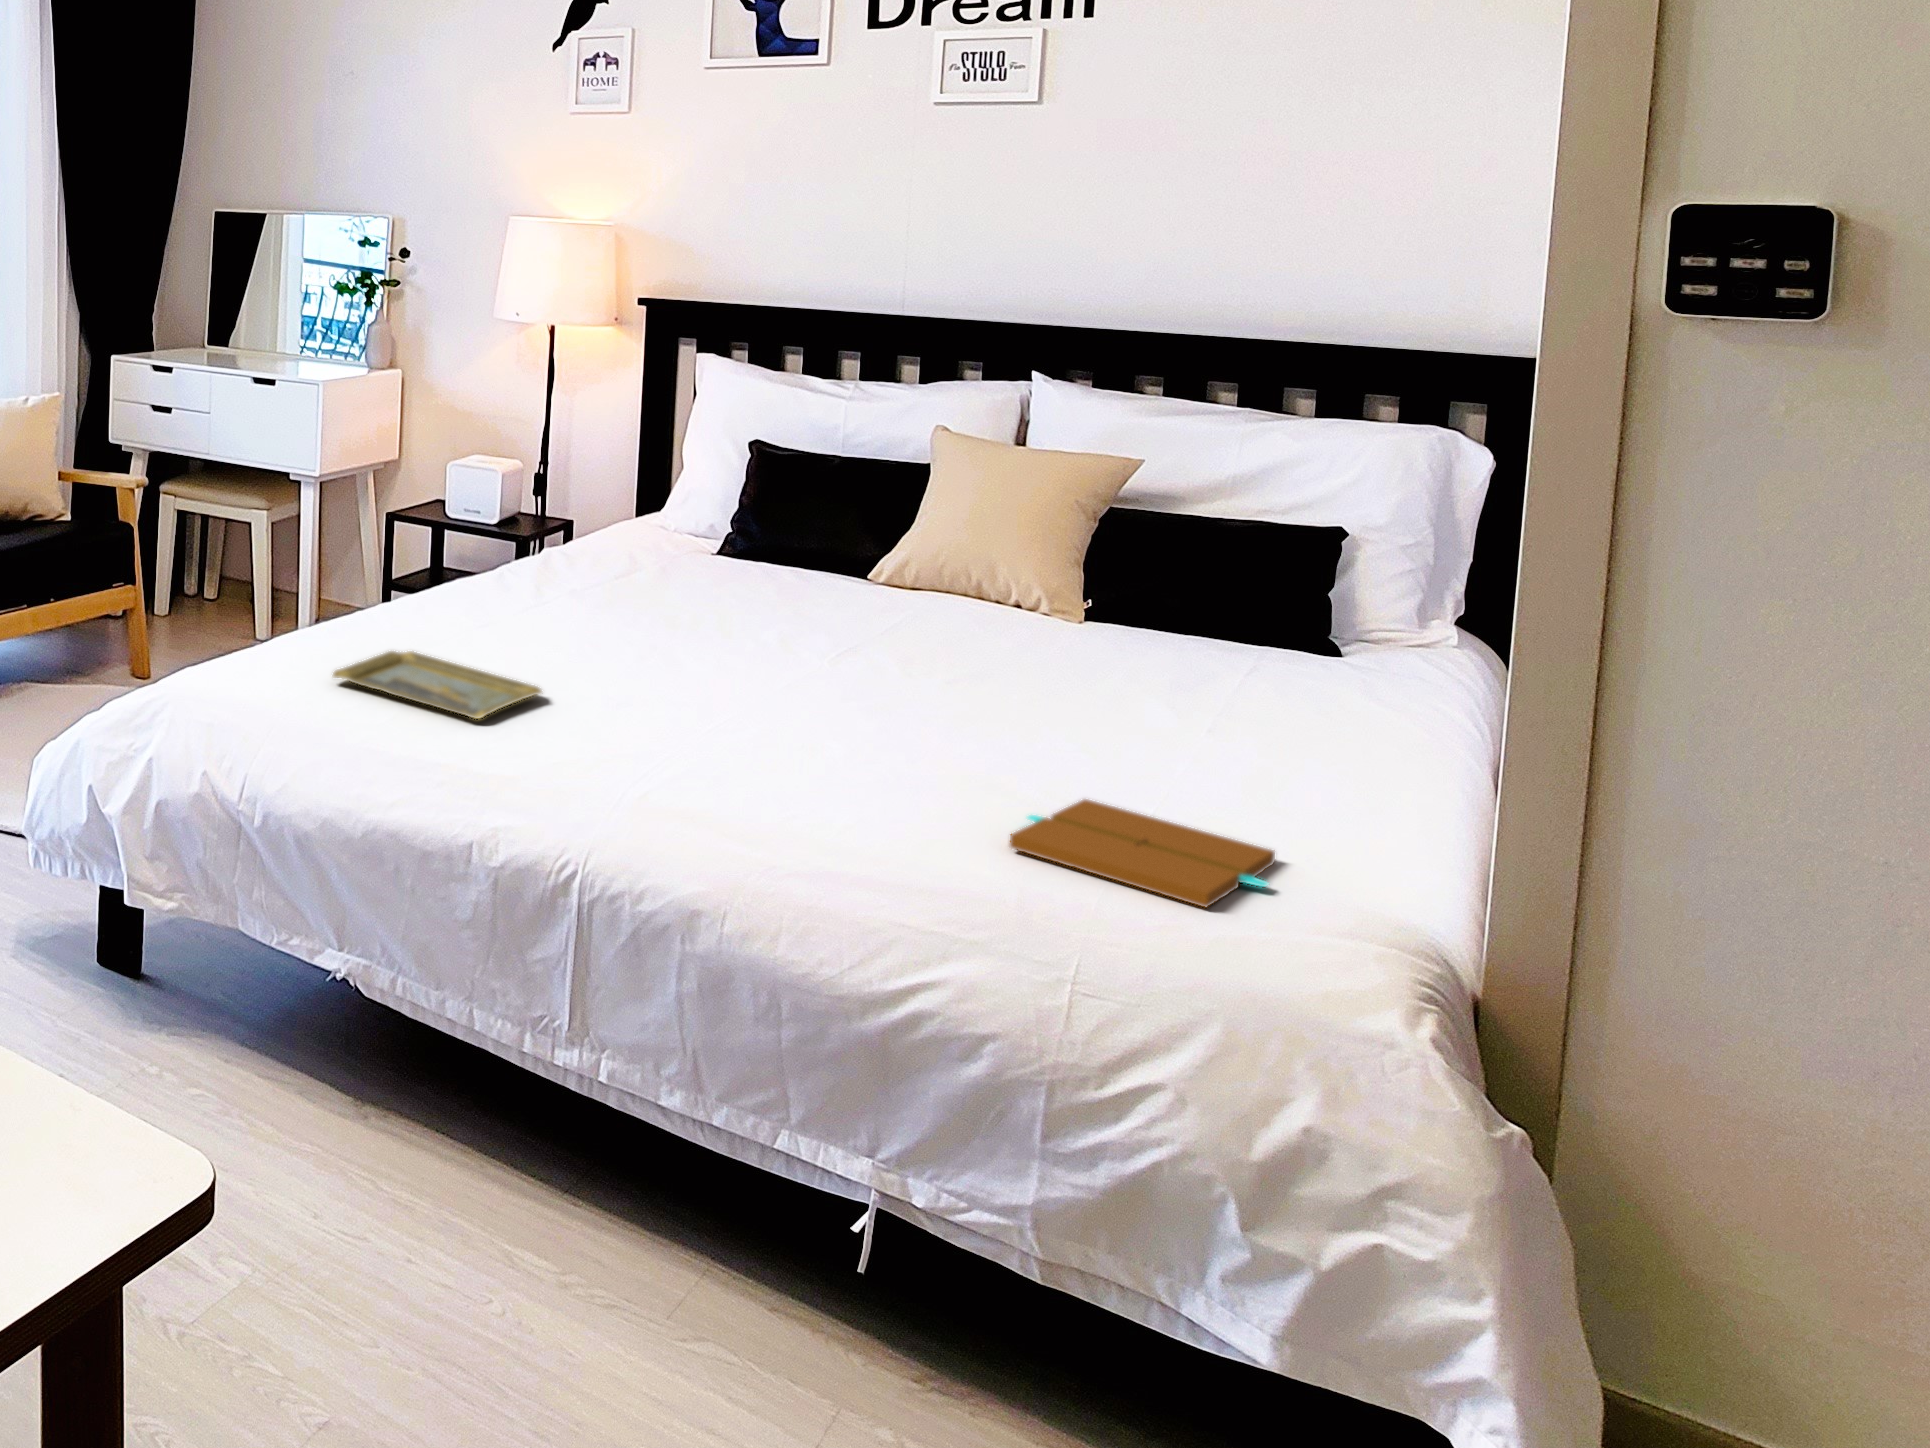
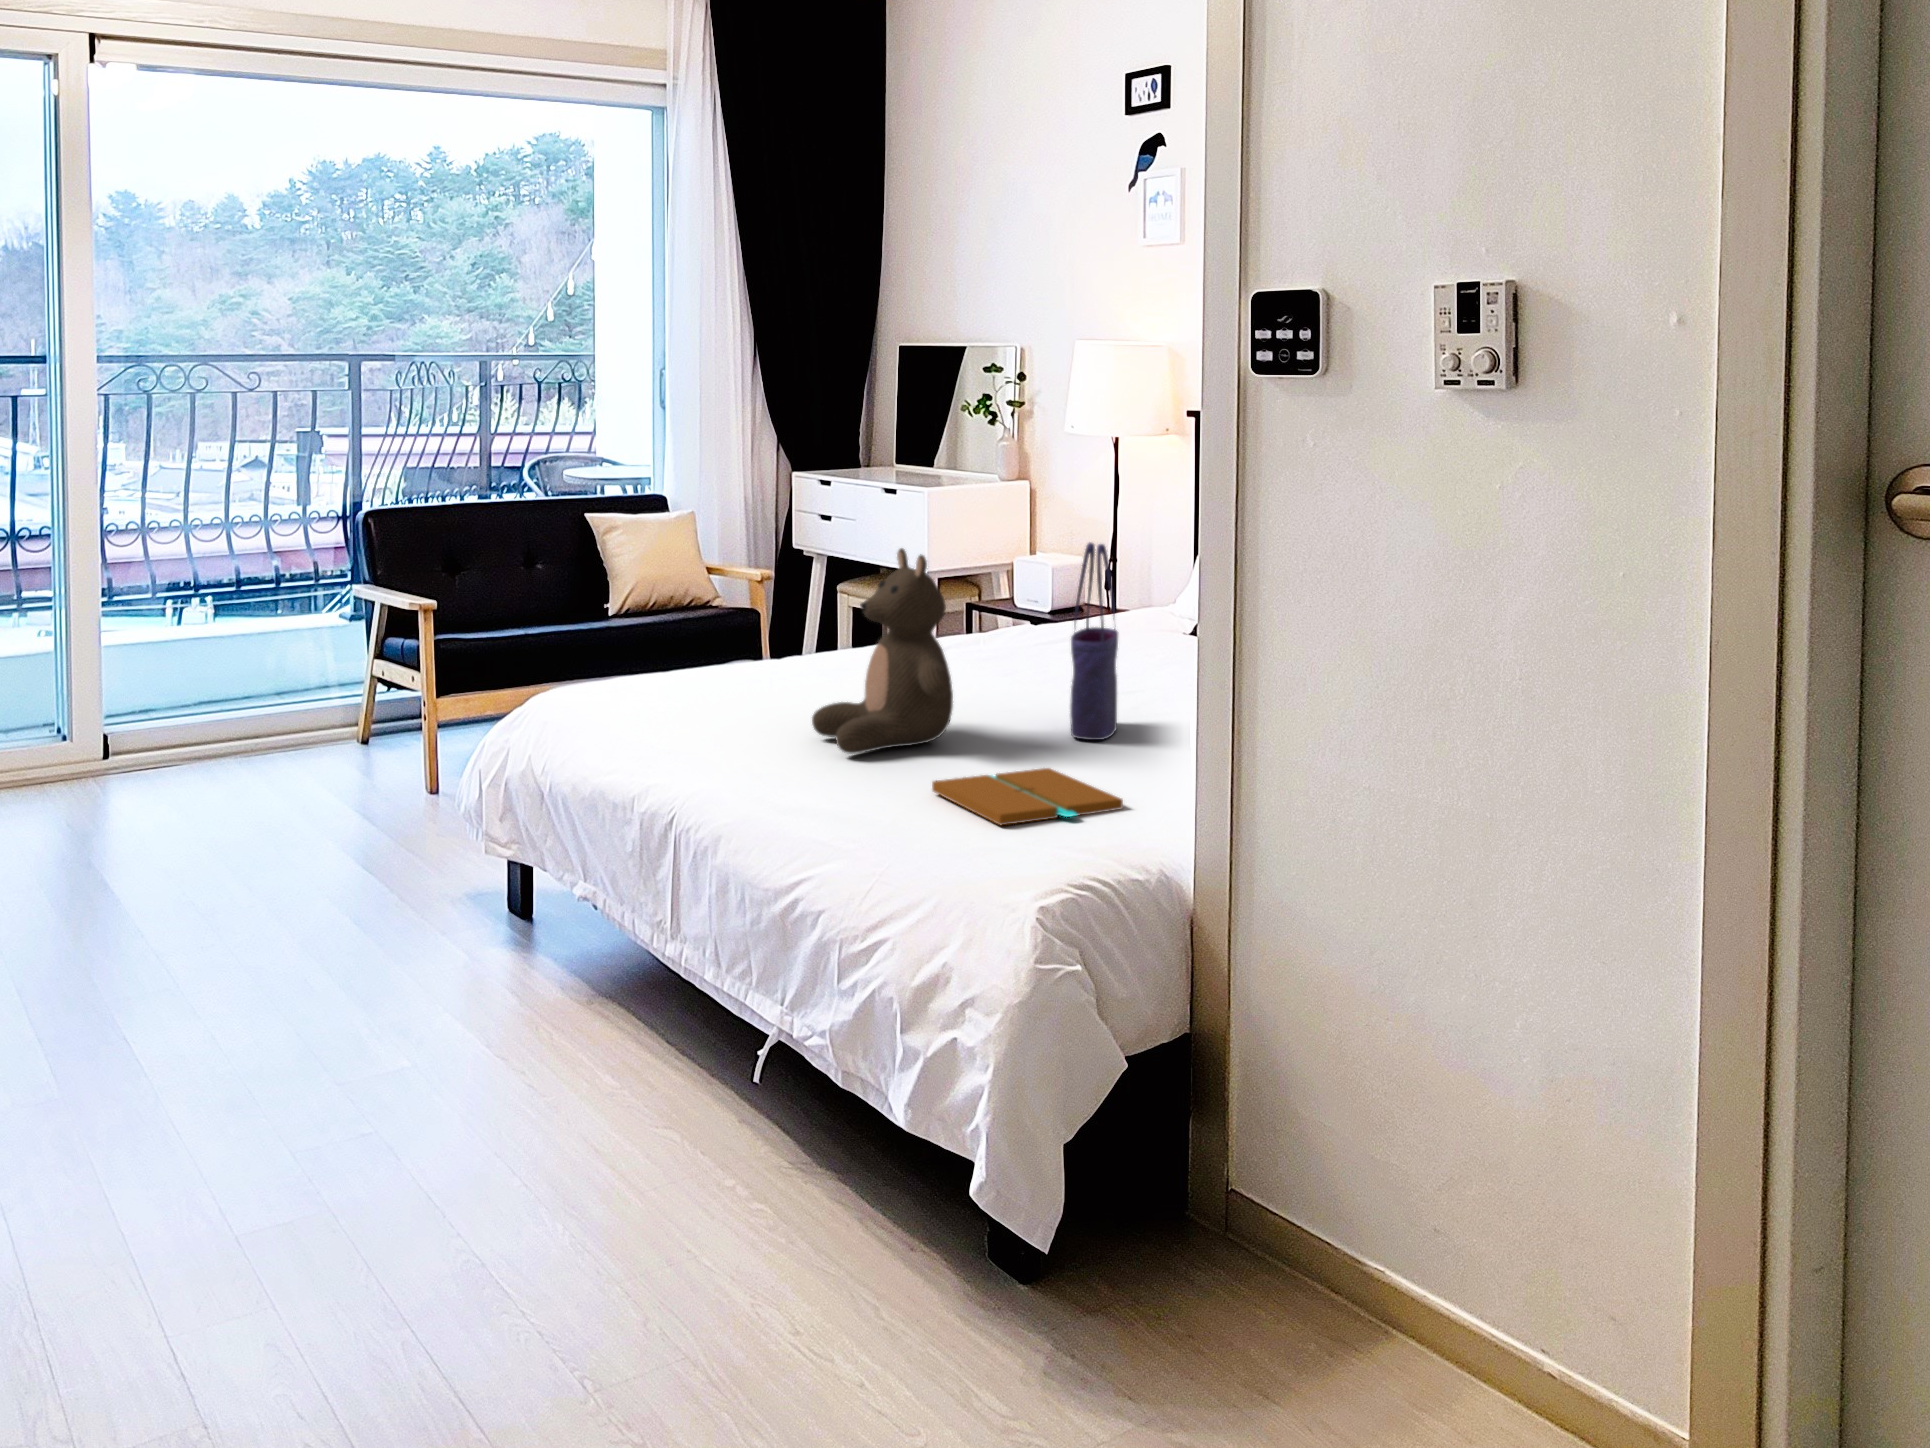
tote bag: none [949,492,1037,743] -> present [1070,543,1118,740]
stuffed bear: none [681,503,914,784] -> present [812,548,953,754]
tray: present [333,651,542,719] -> none [645,673,784,713]

